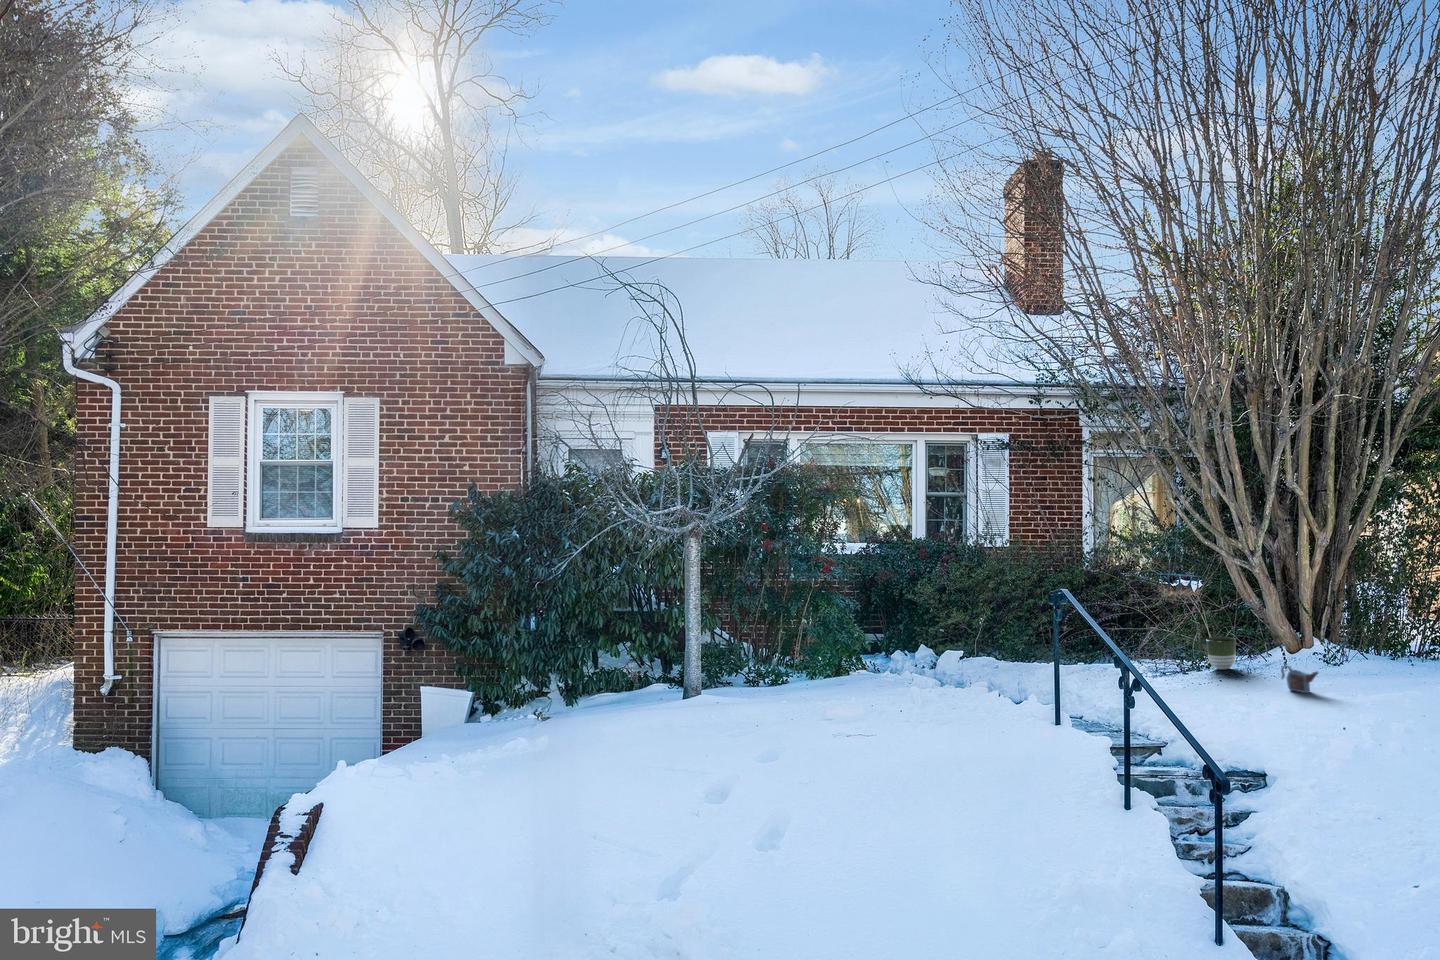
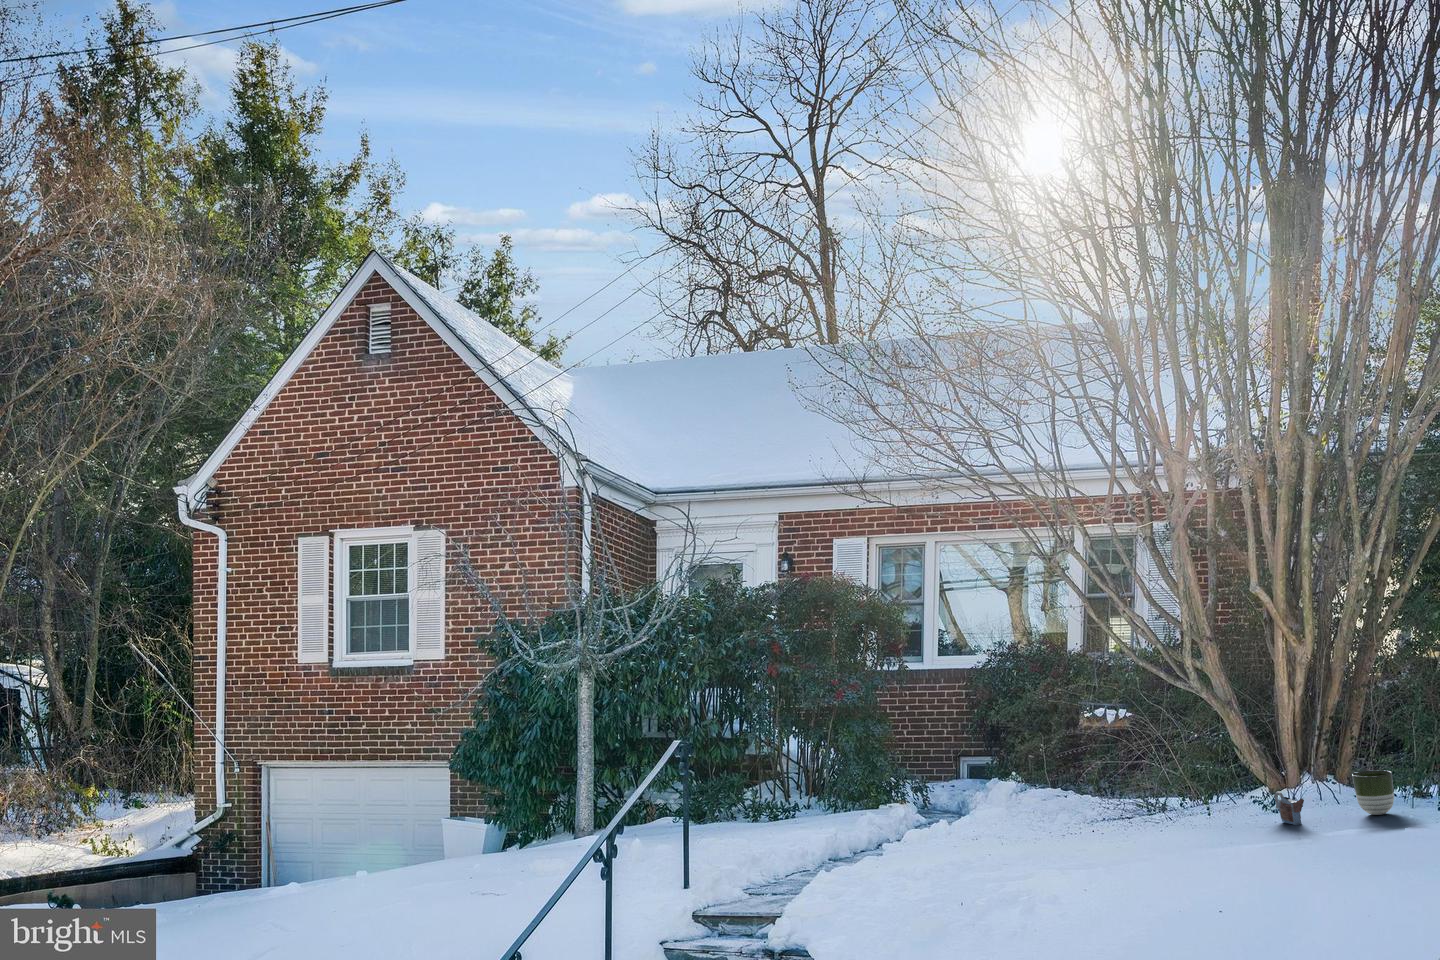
planter: present [1206,637,1236,670] -> present [1352,770,1394,815]

